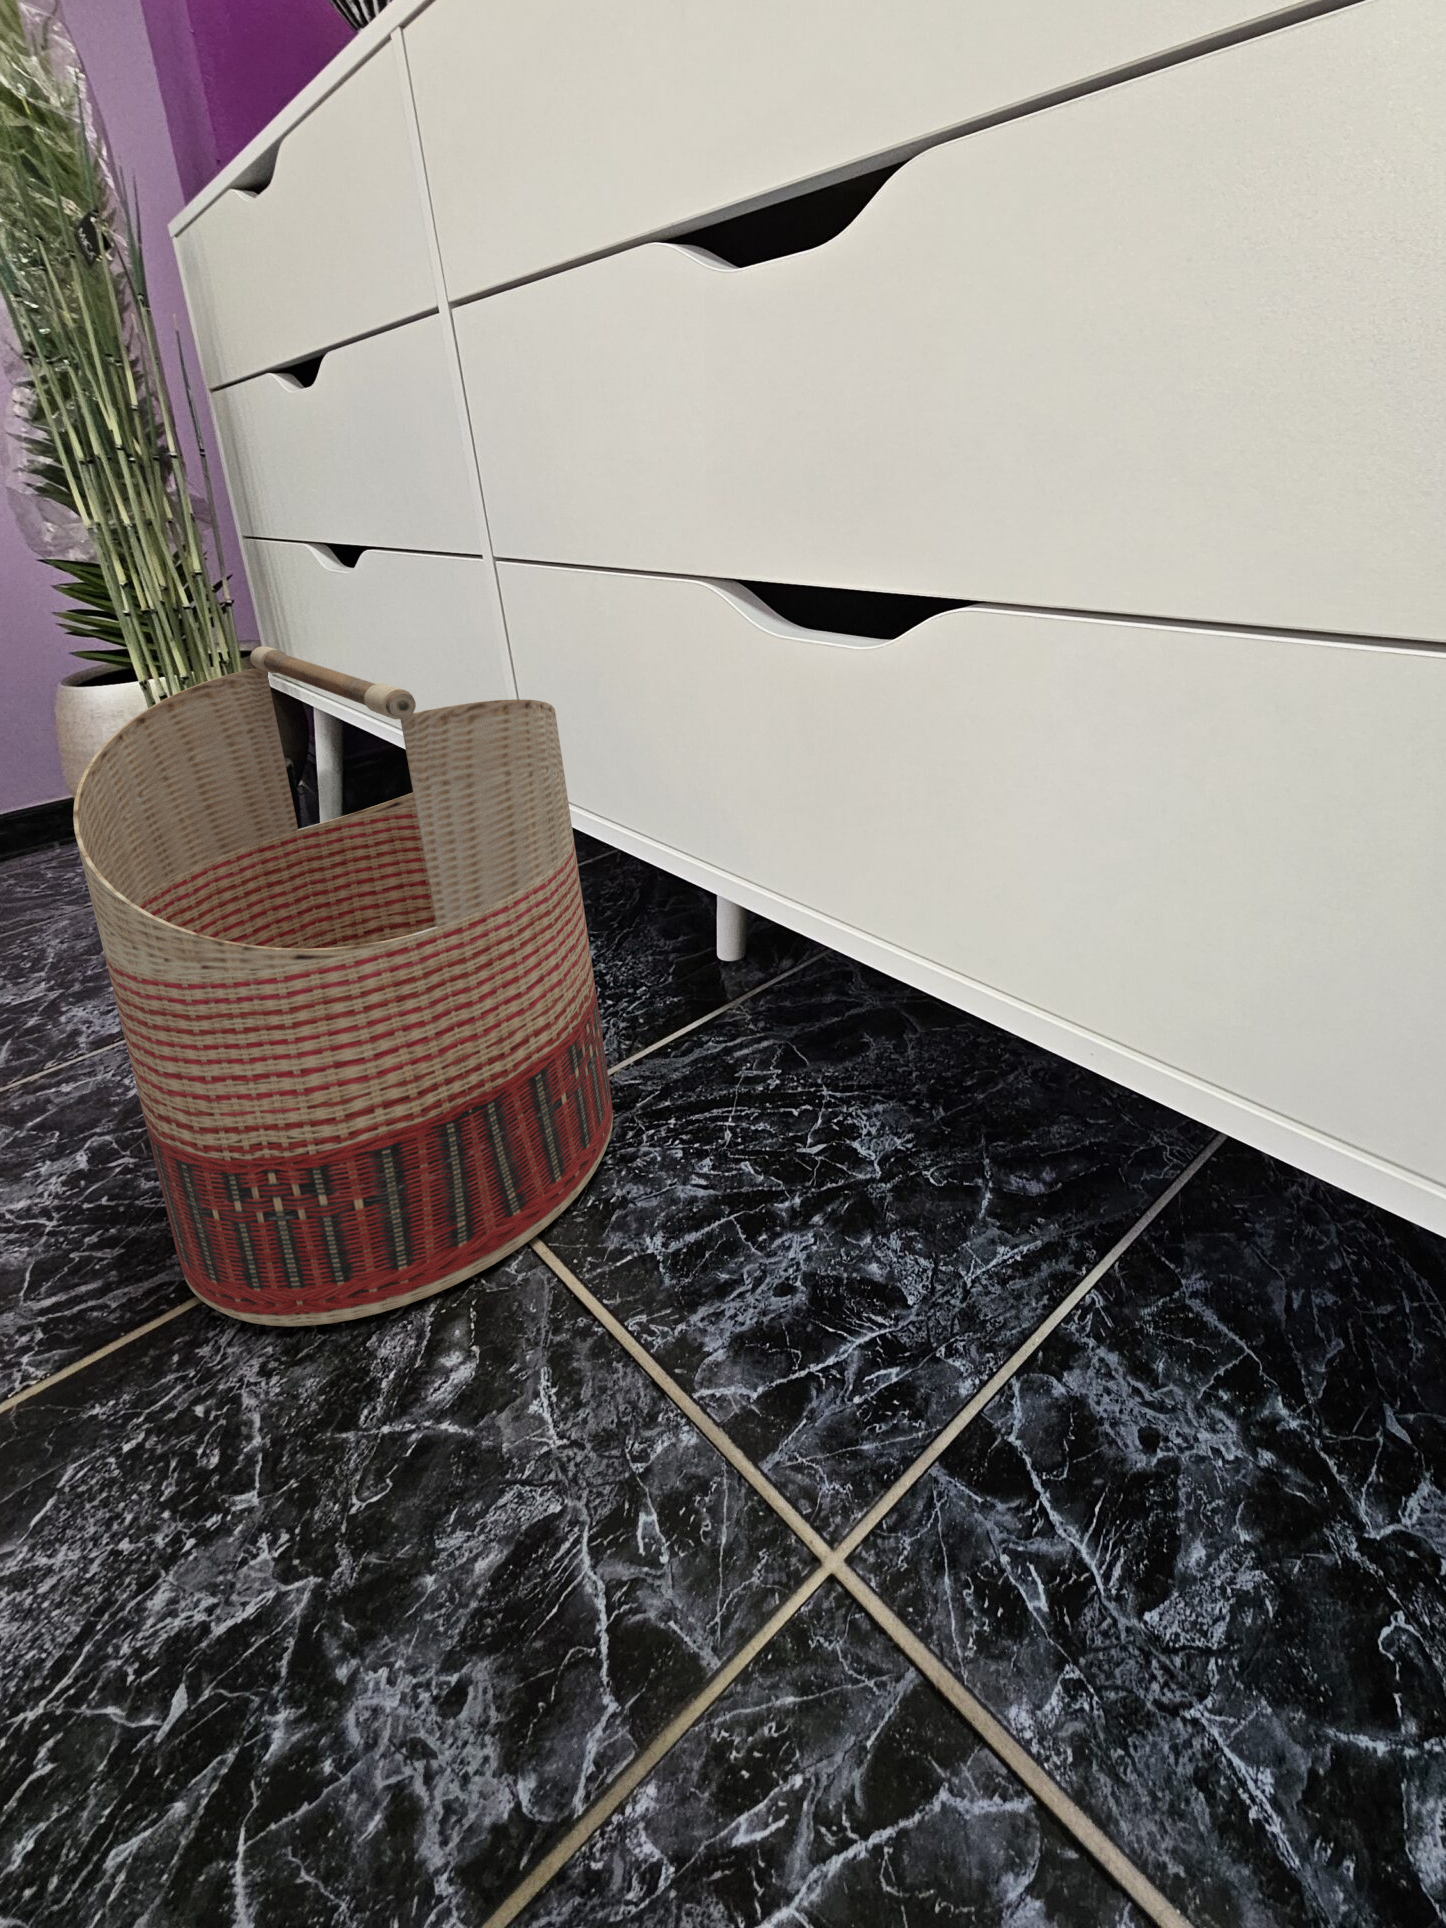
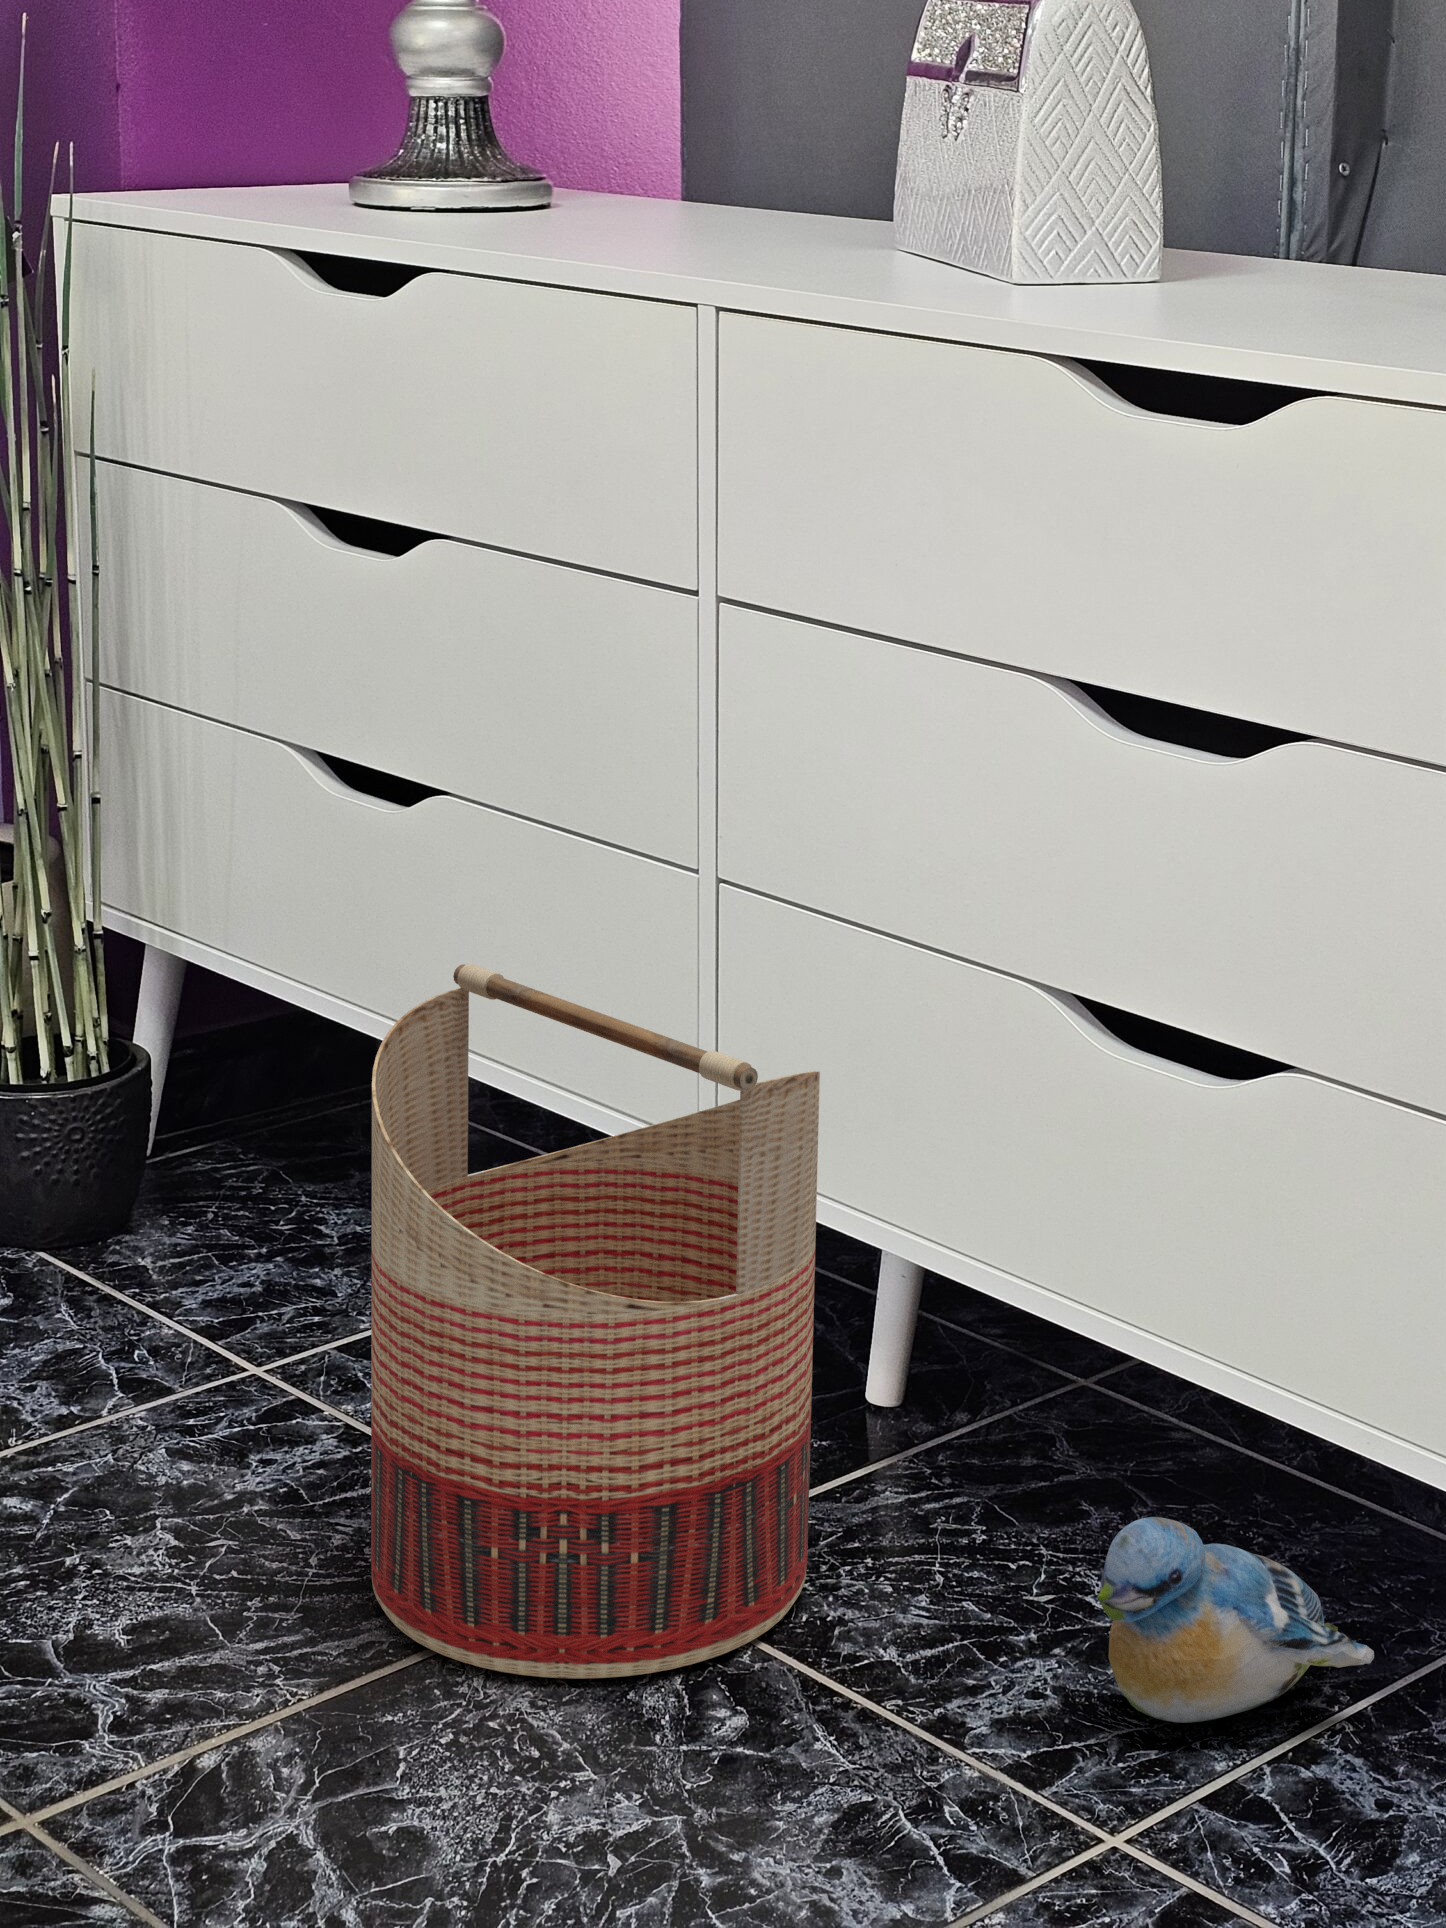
plush toy: none [812,1114,1117,1330] -> present [1098,1517,1374,1723]

